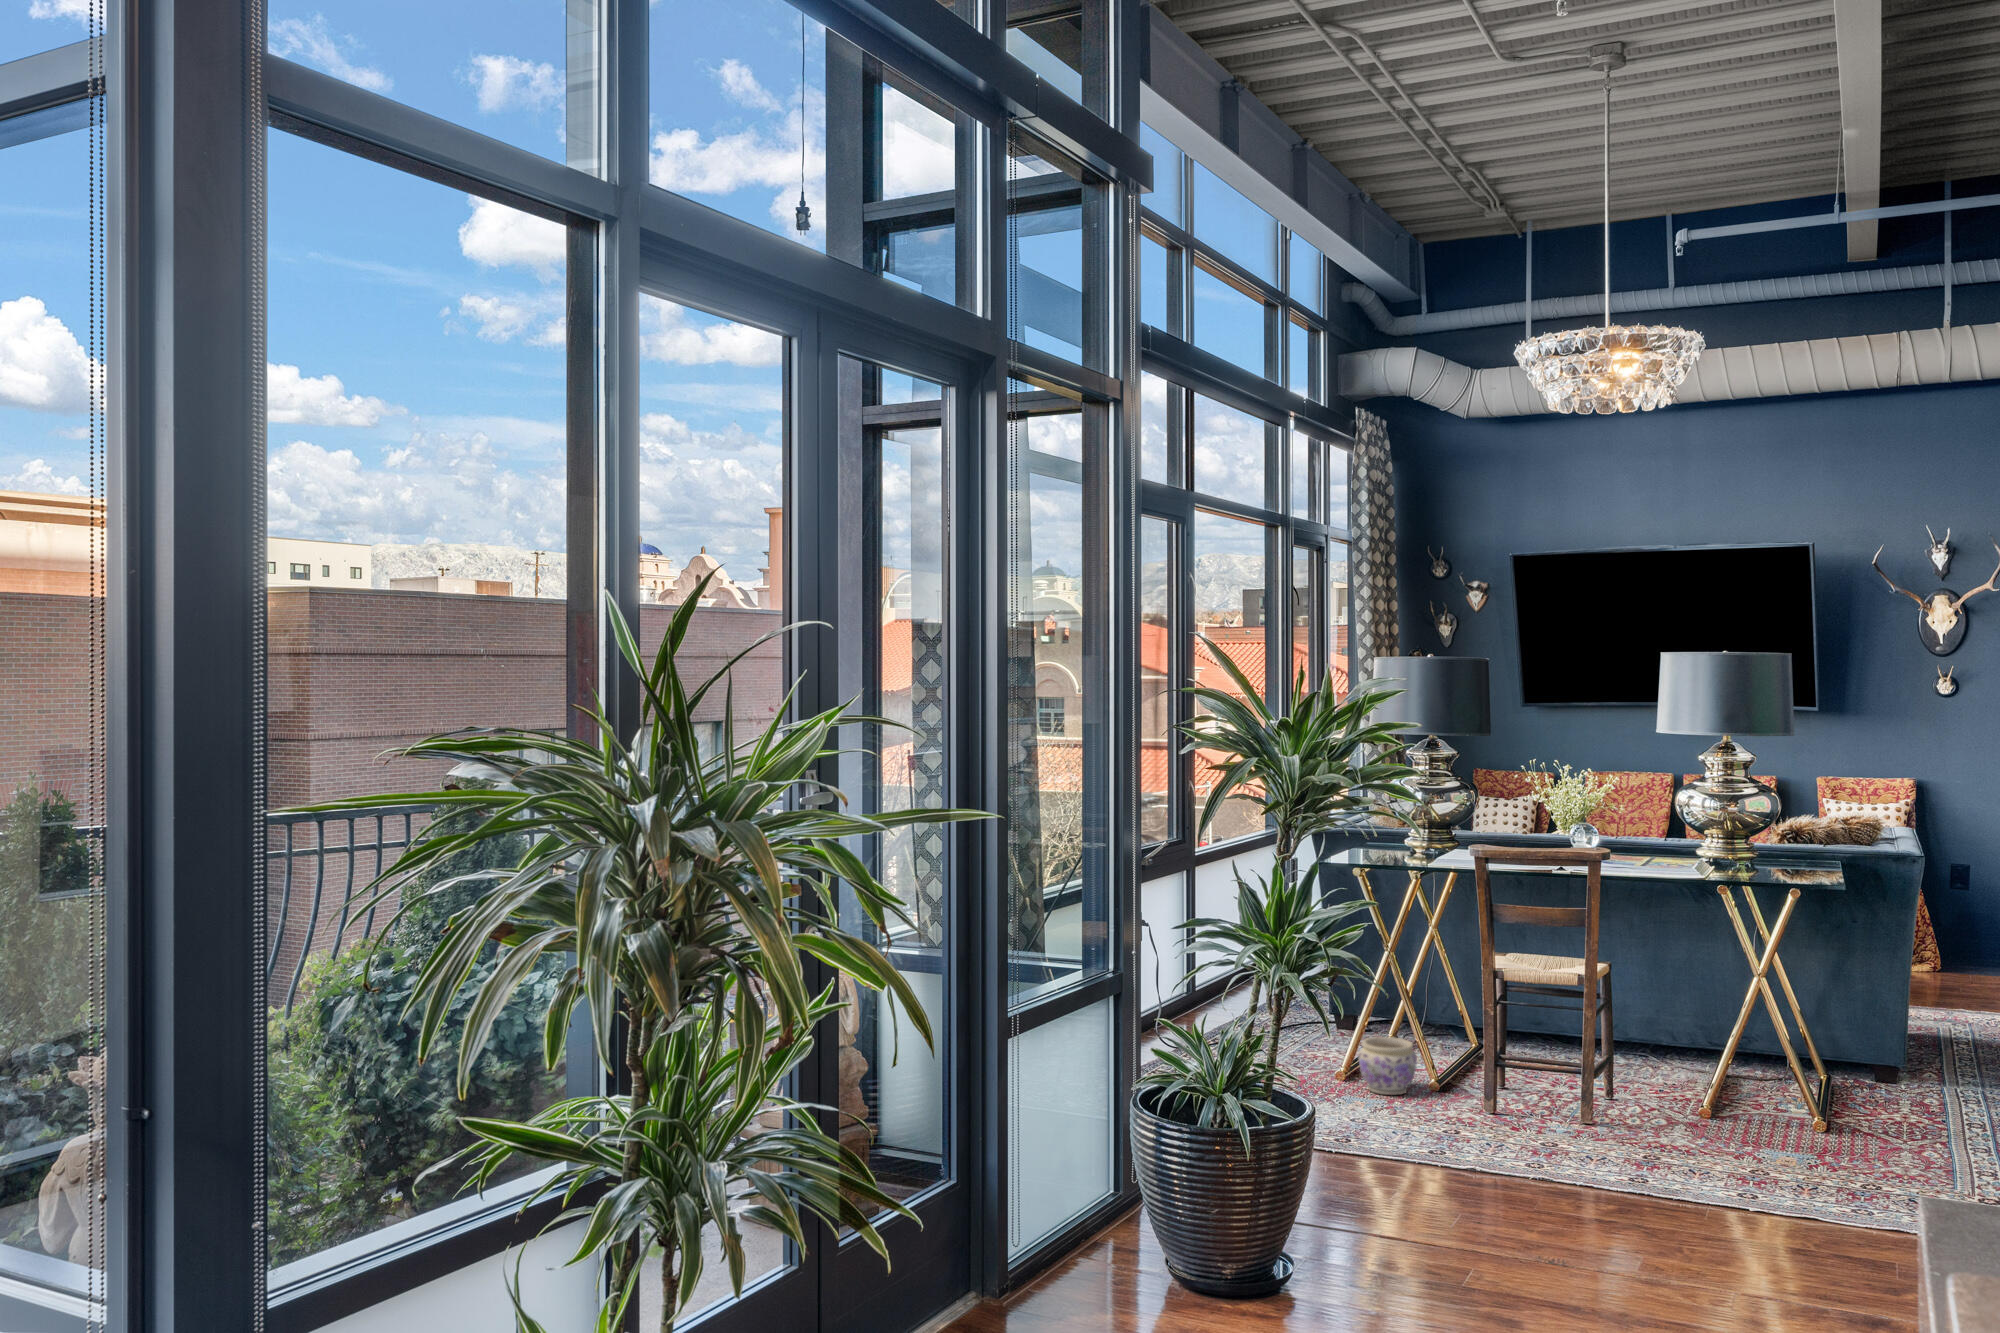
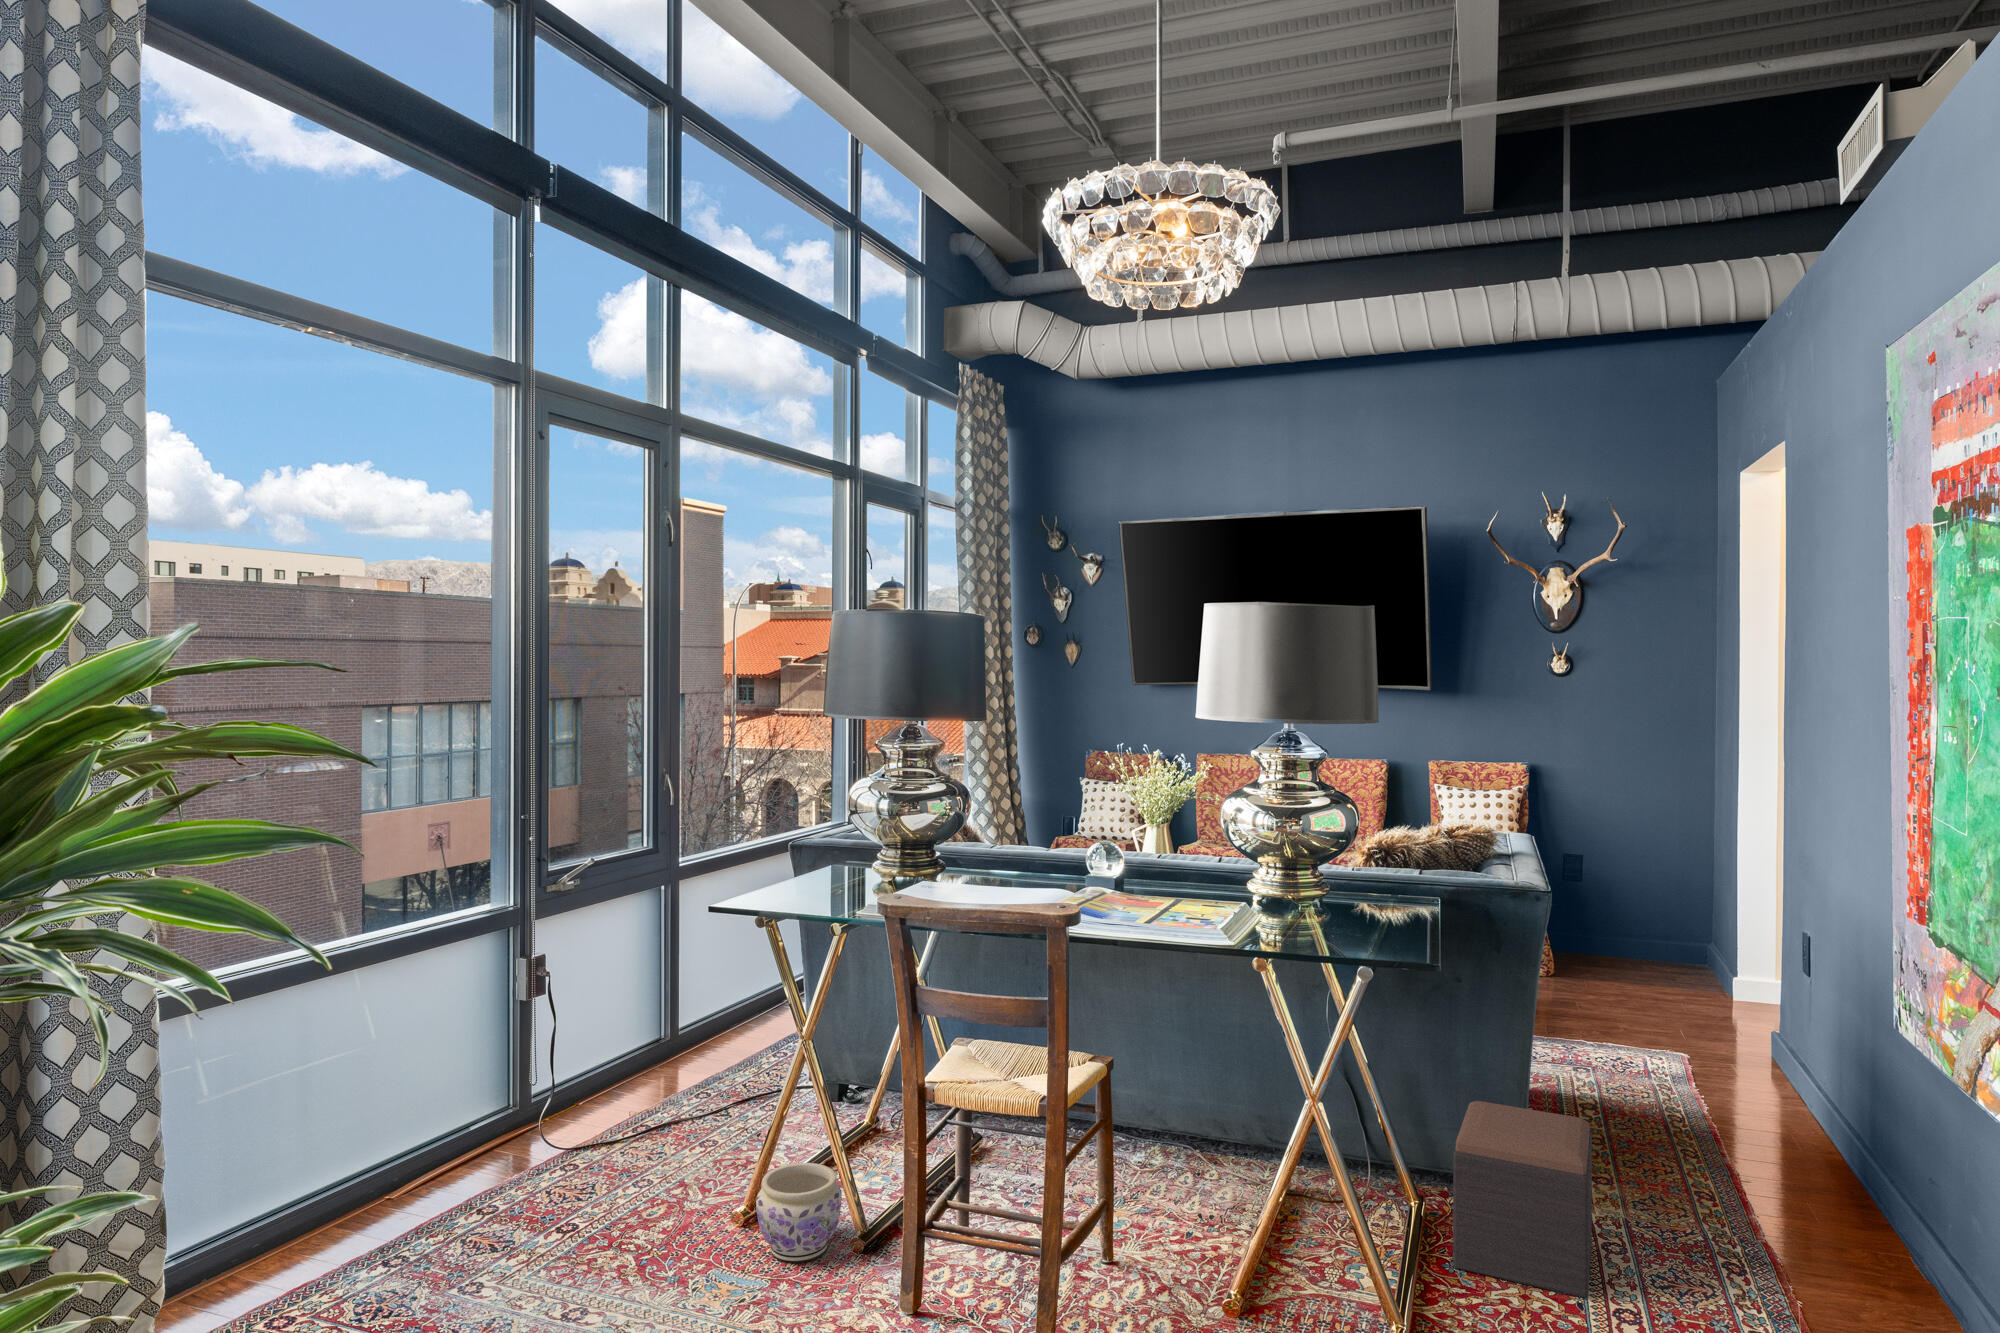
footstool: none [1855,1005,1958,1123] -> present [1453,1101,1592,1298]

